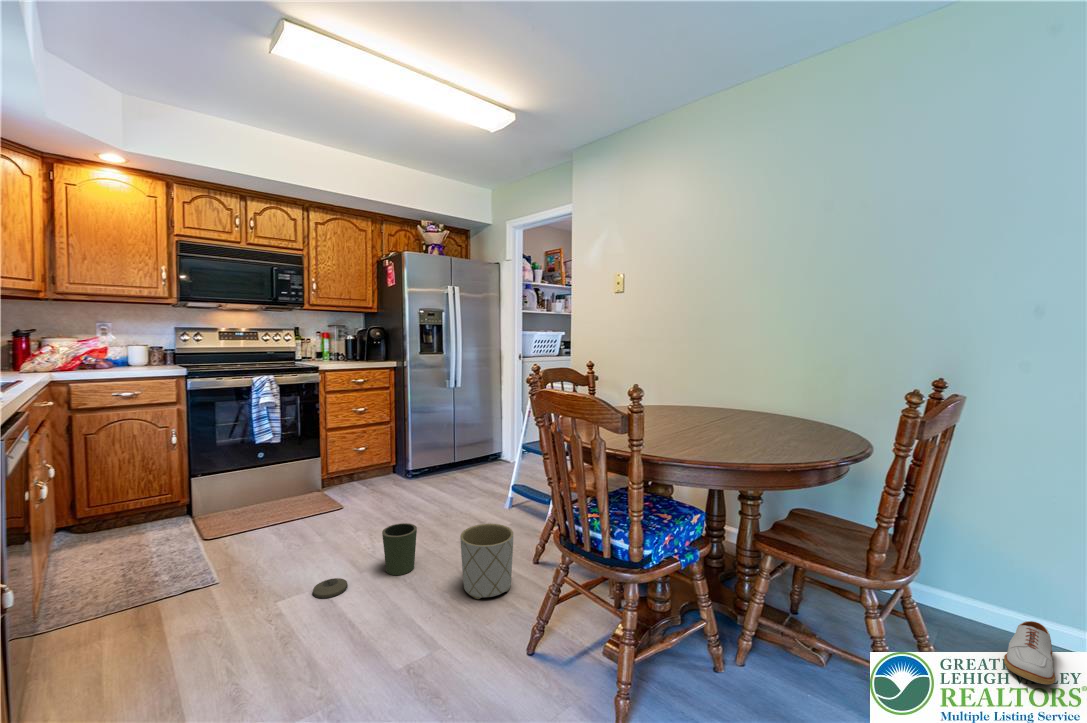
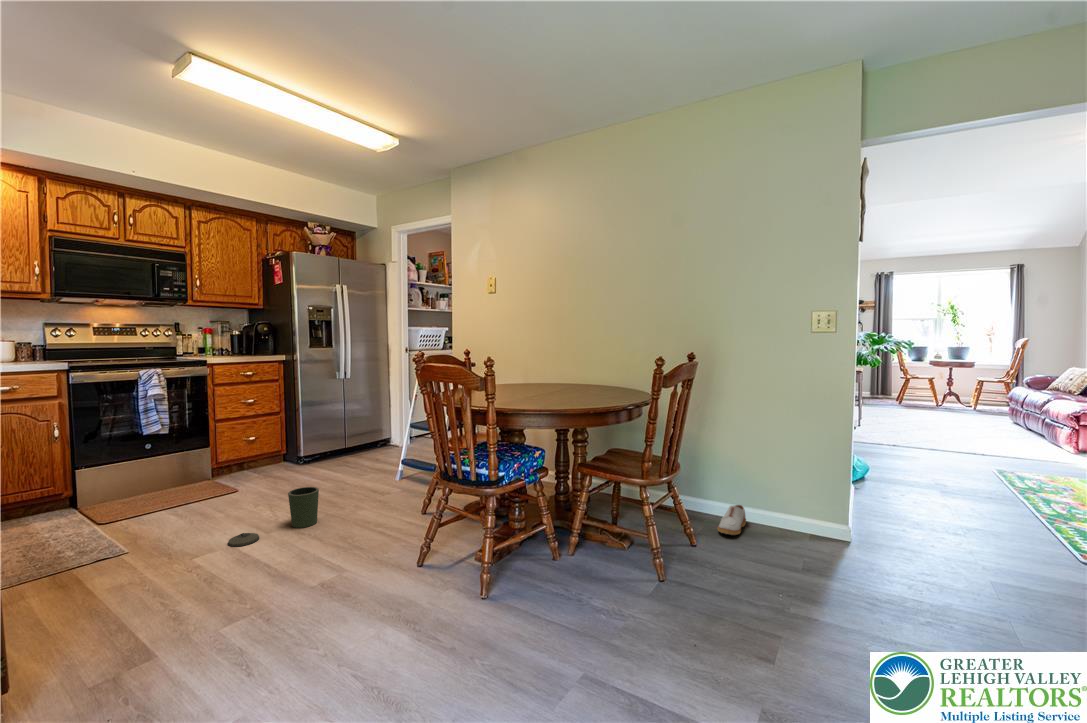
planter: present [460,524,513,599] -> none [358,479,402,534]

